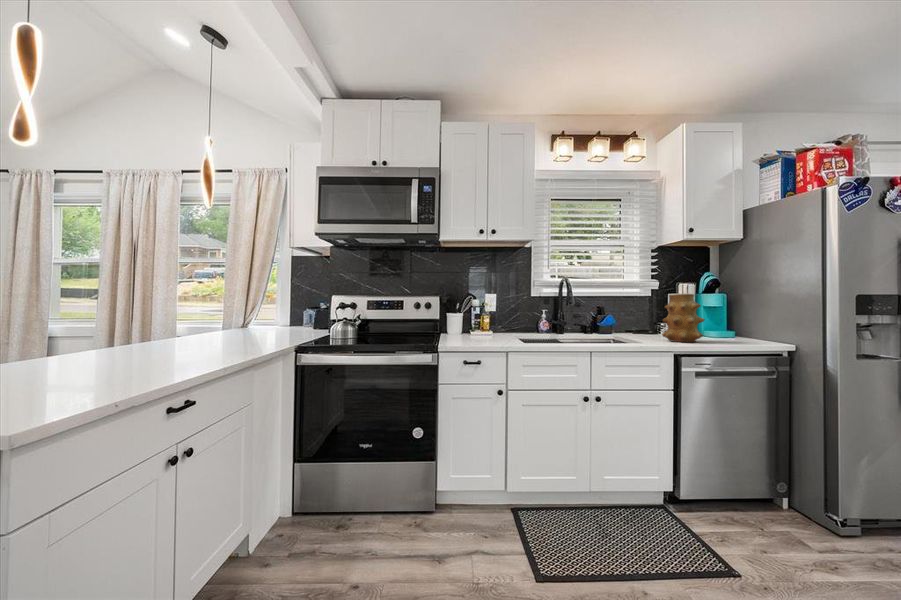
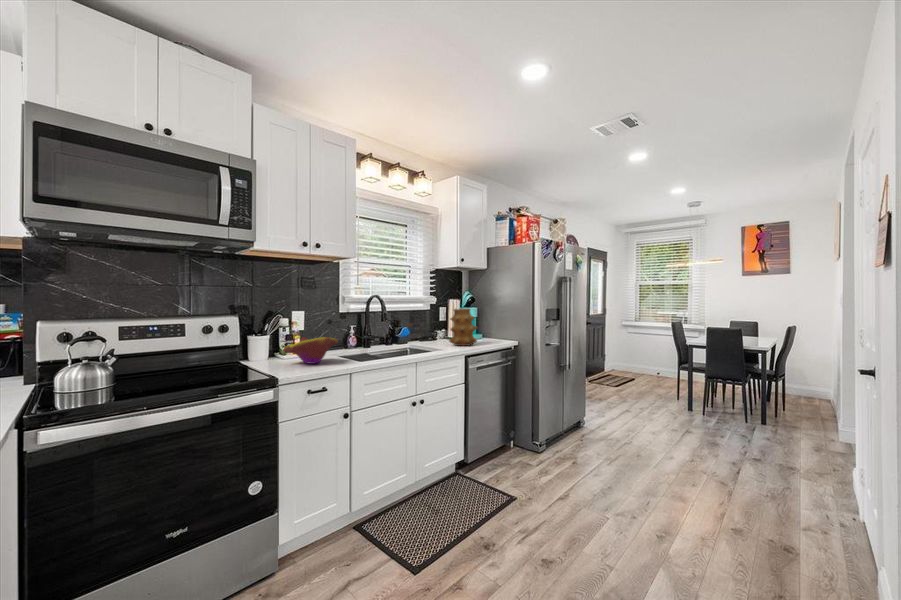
decorative bowl: none [461,315,506,339] -> present [283,337,338,364]

